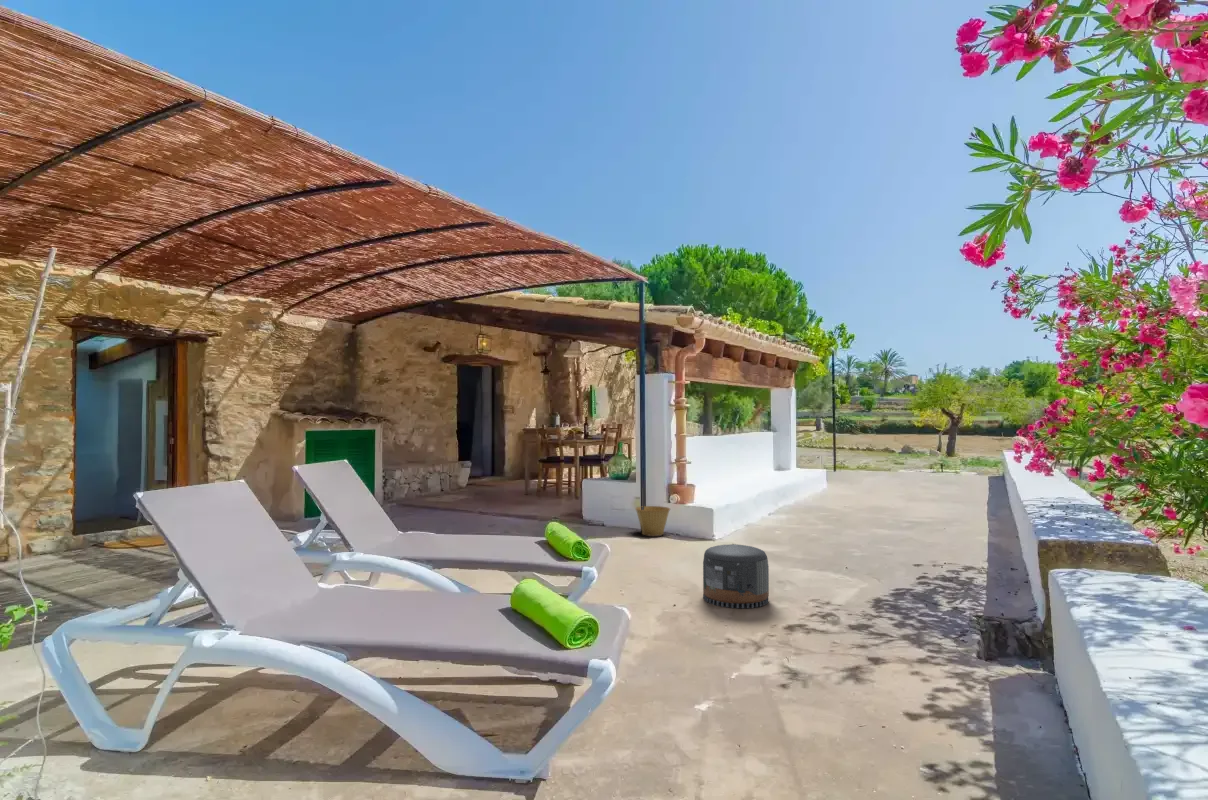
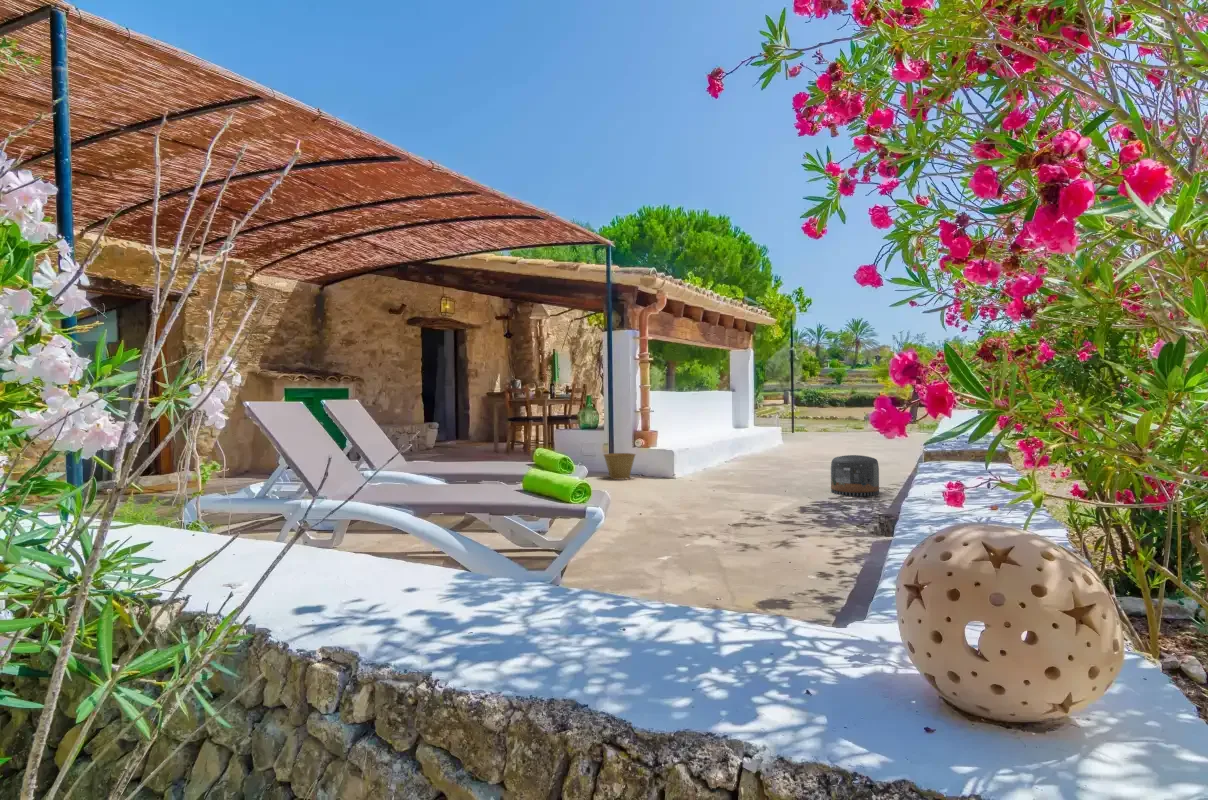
pouf: present [703,544,769,608] -> present [831,455,879,496]

